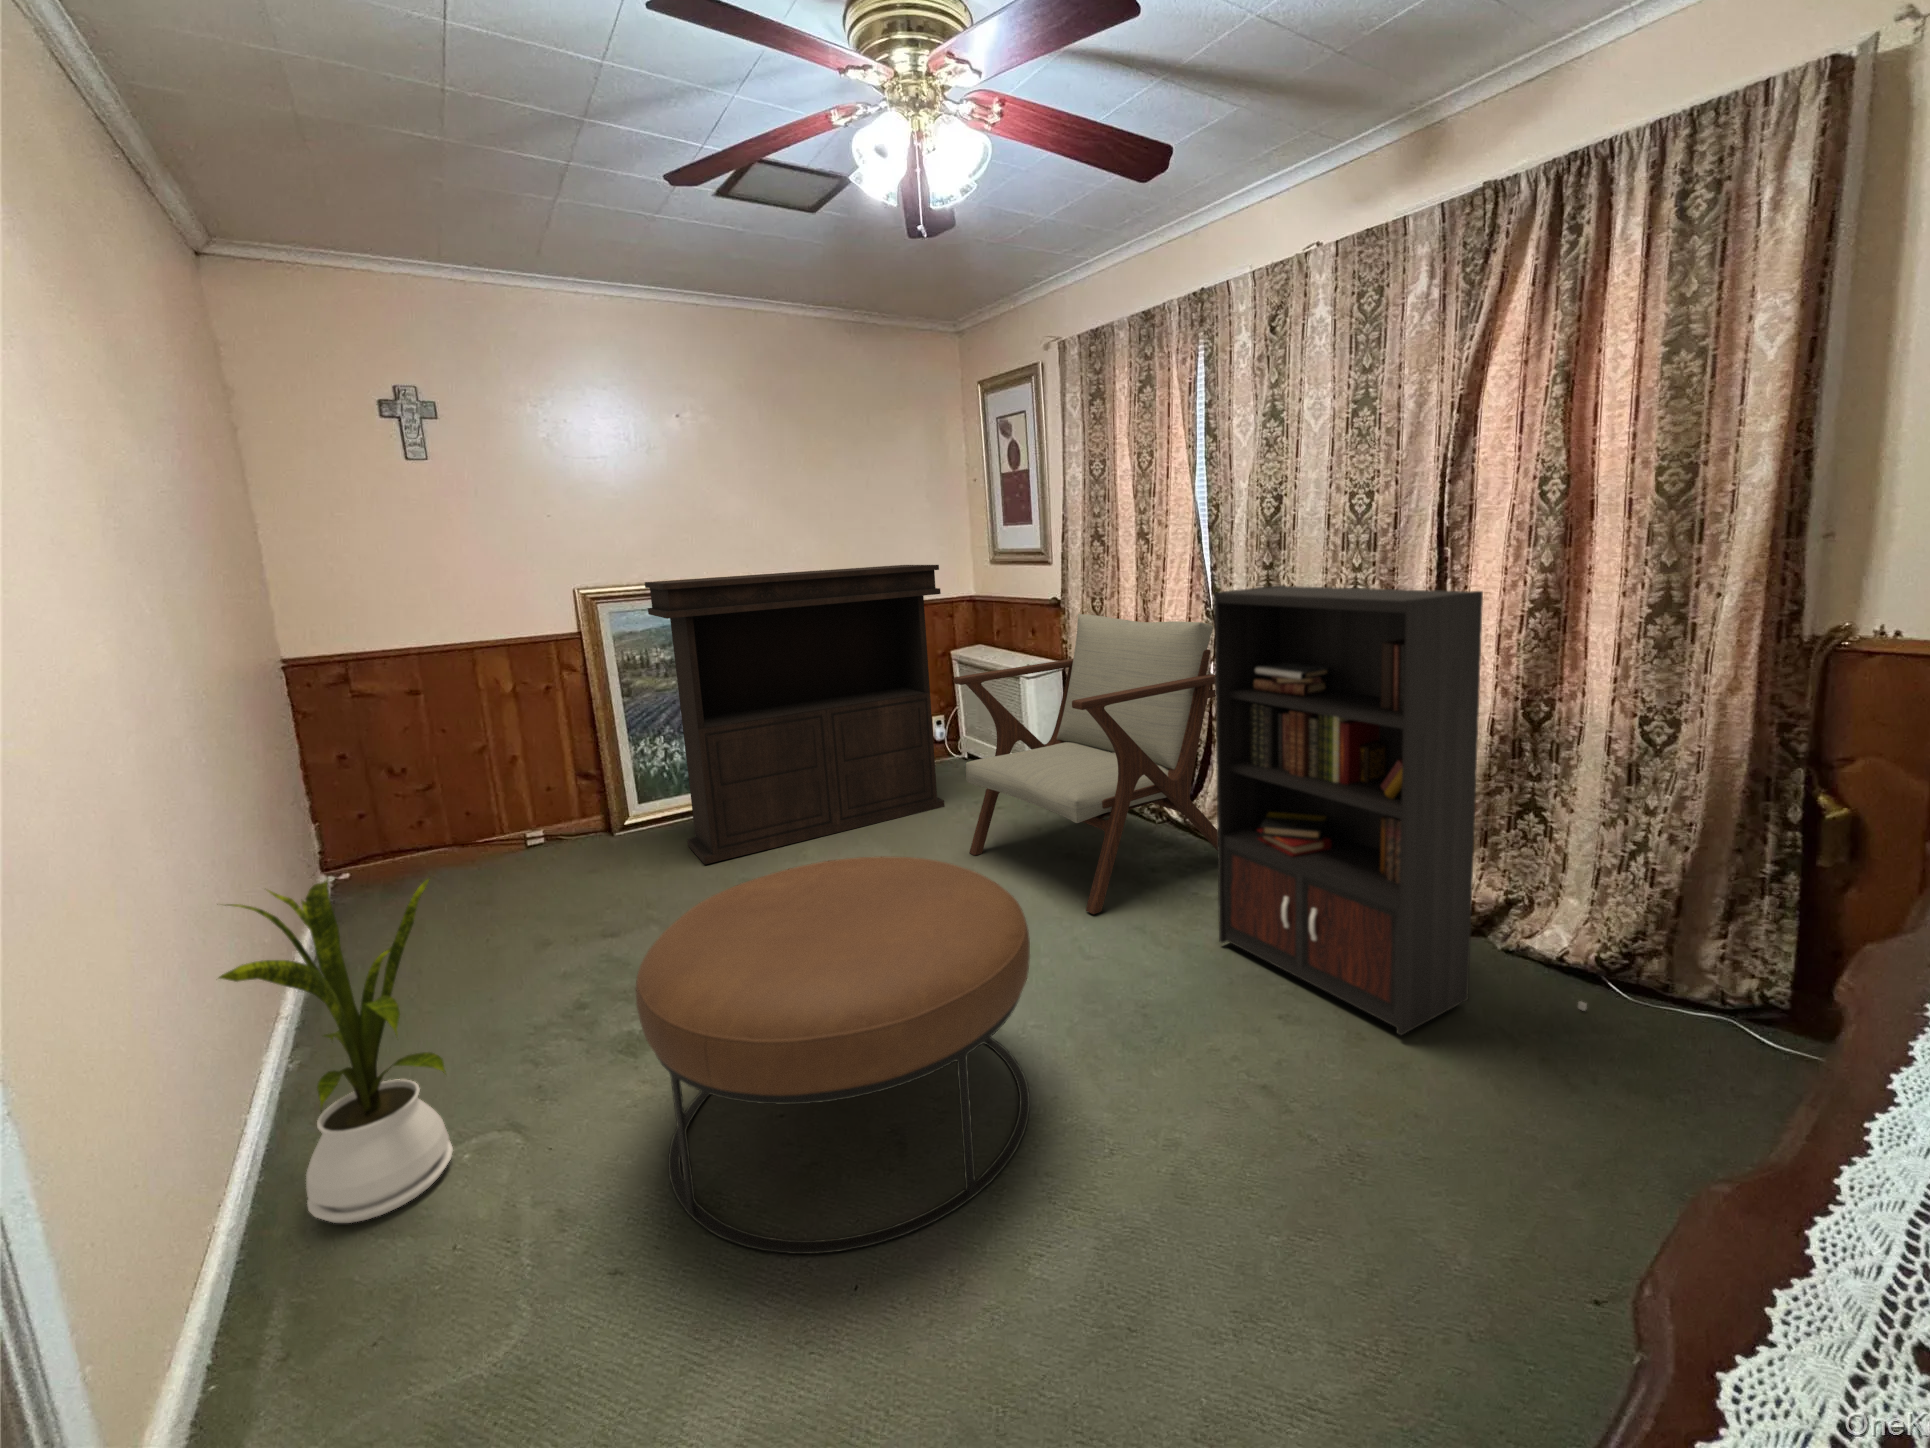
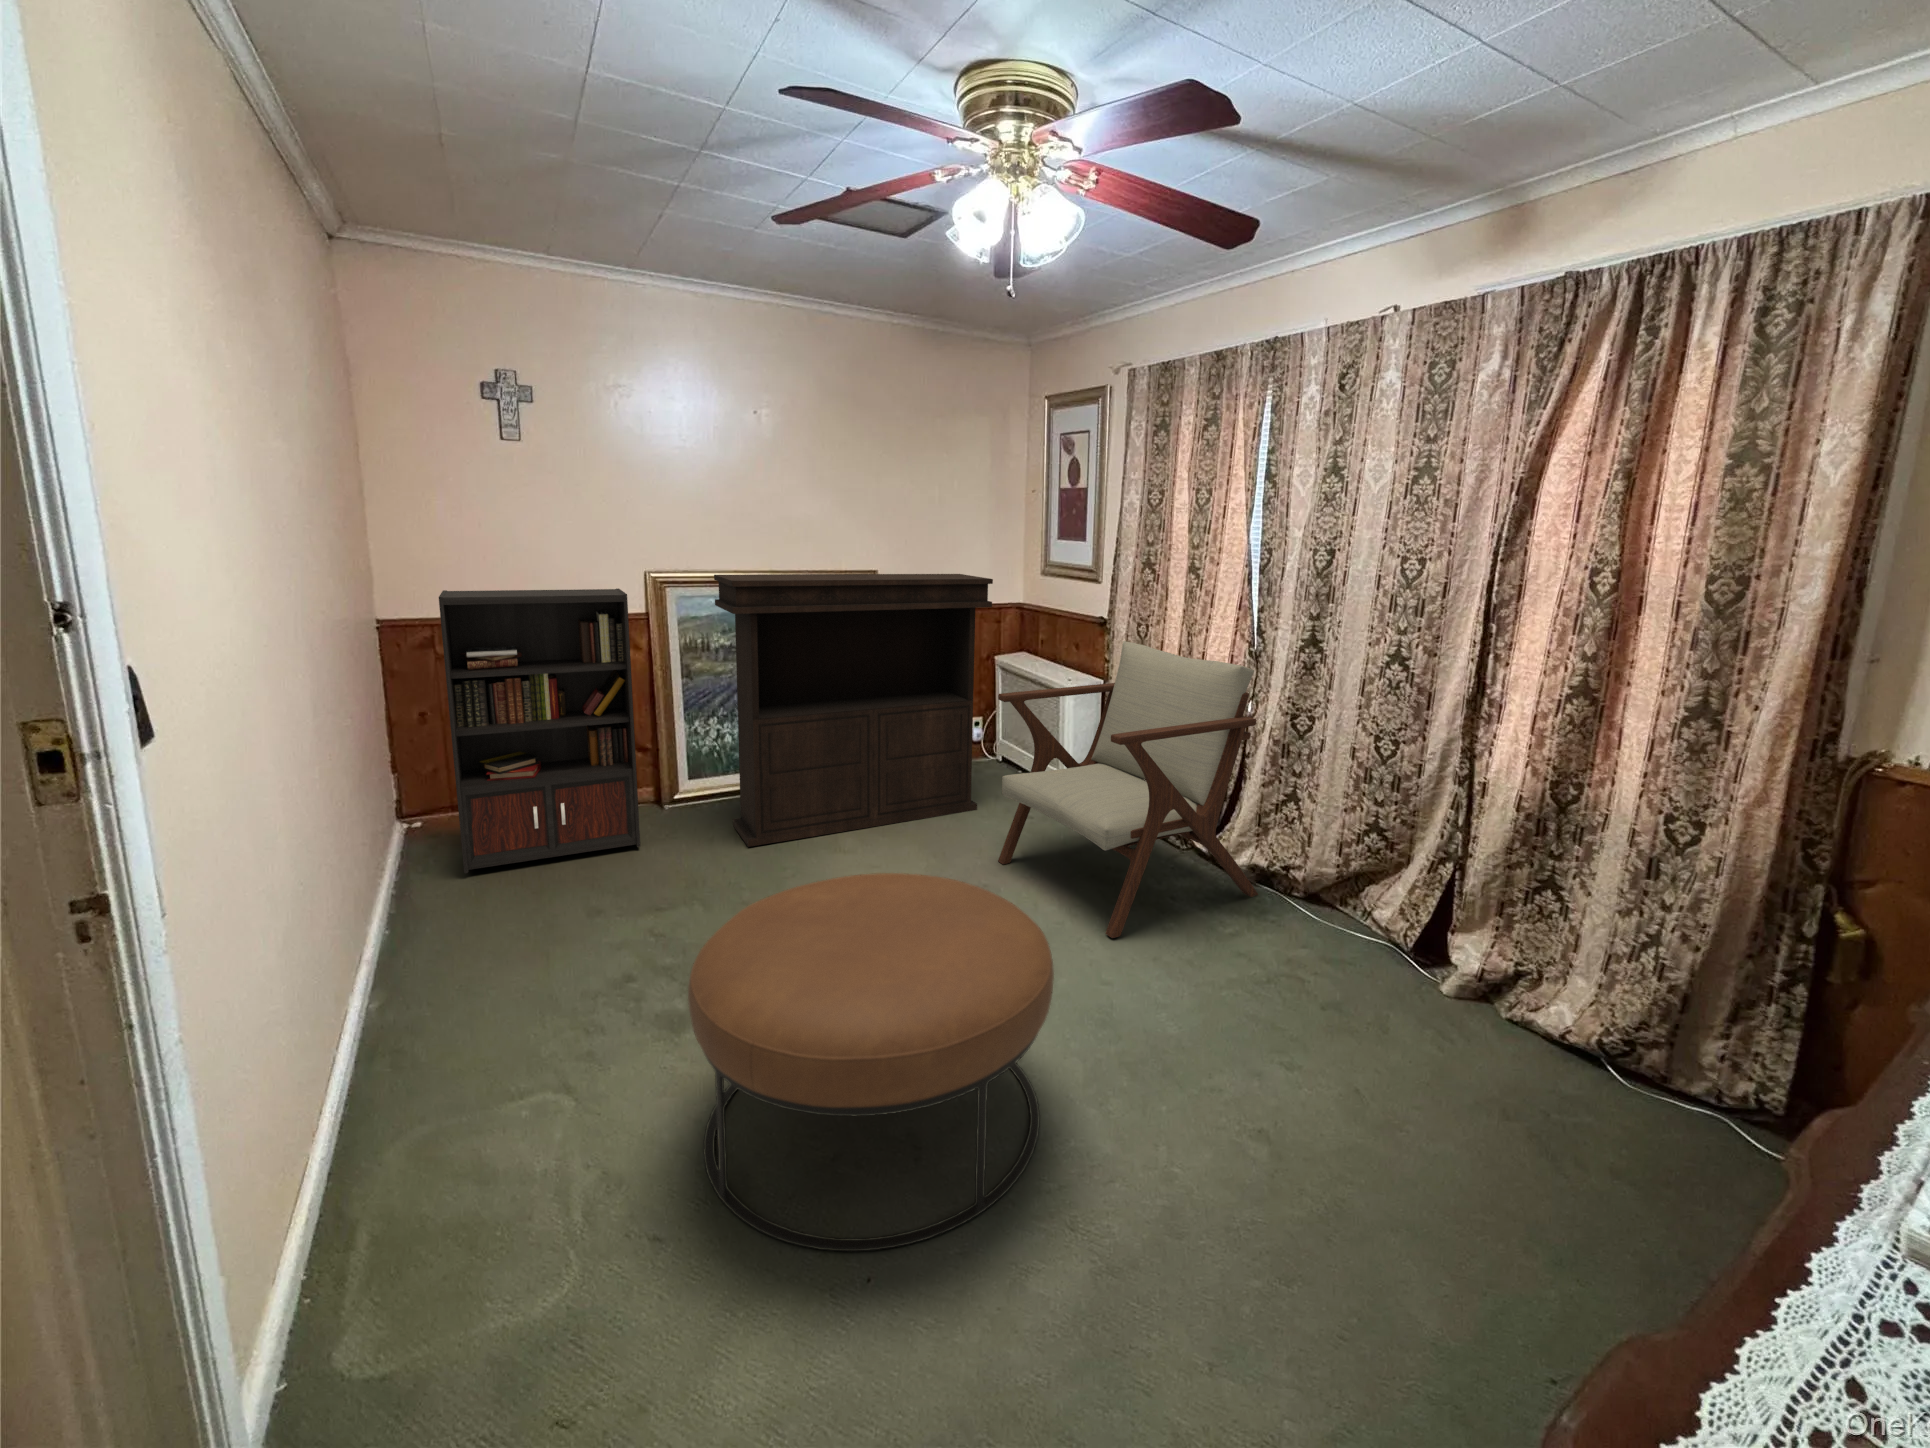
bookcase: present [1214,585,1587,1035] -> present [439,589,669,873]
house plant: present [219,879,453,1223] -> none [321,860,514,1170]

